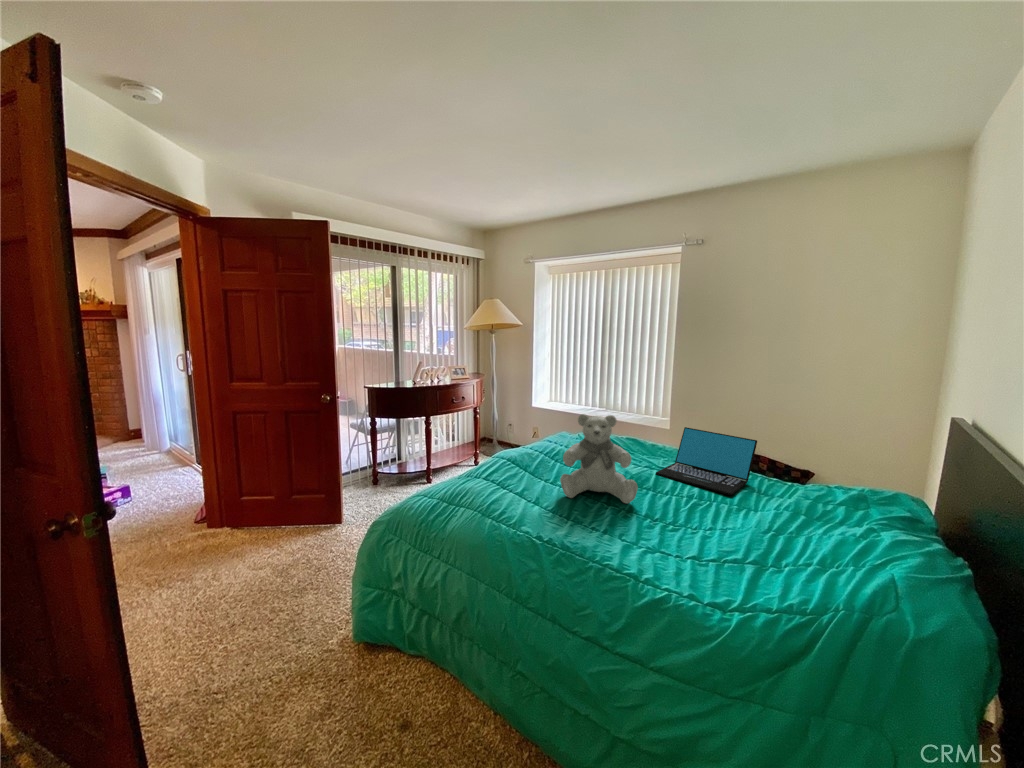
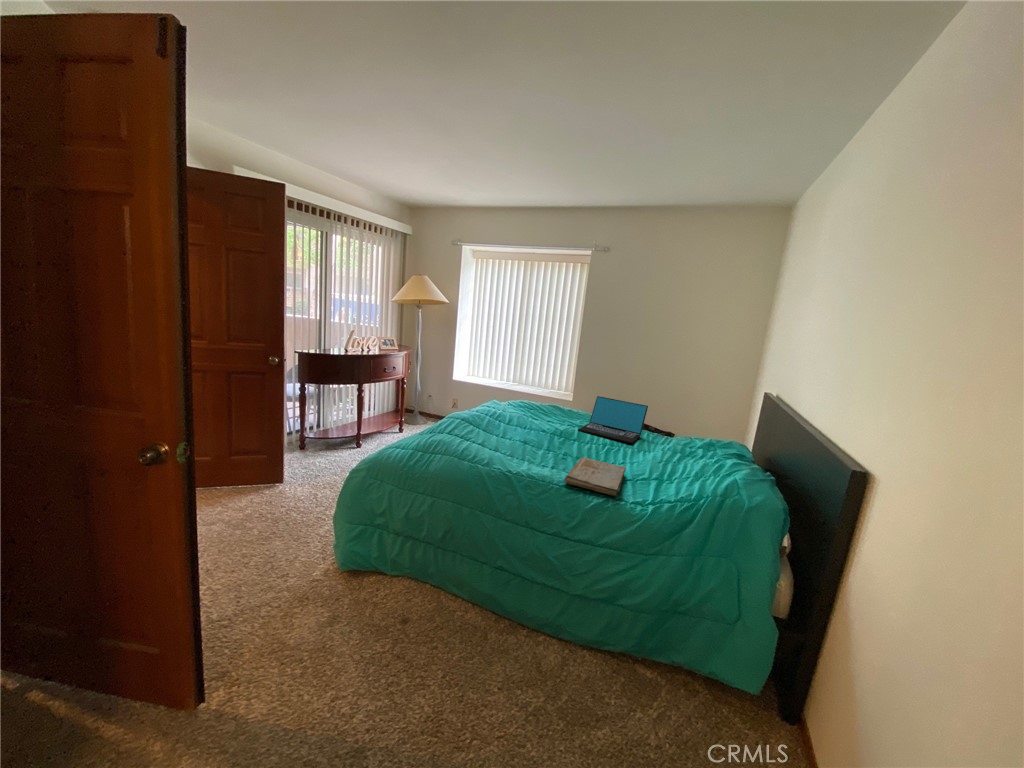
teddy bear: present [560,414,638,503] -> none [516,382,574,449]
book: none [607,518,708,590] -> present [565,457,626,496]

